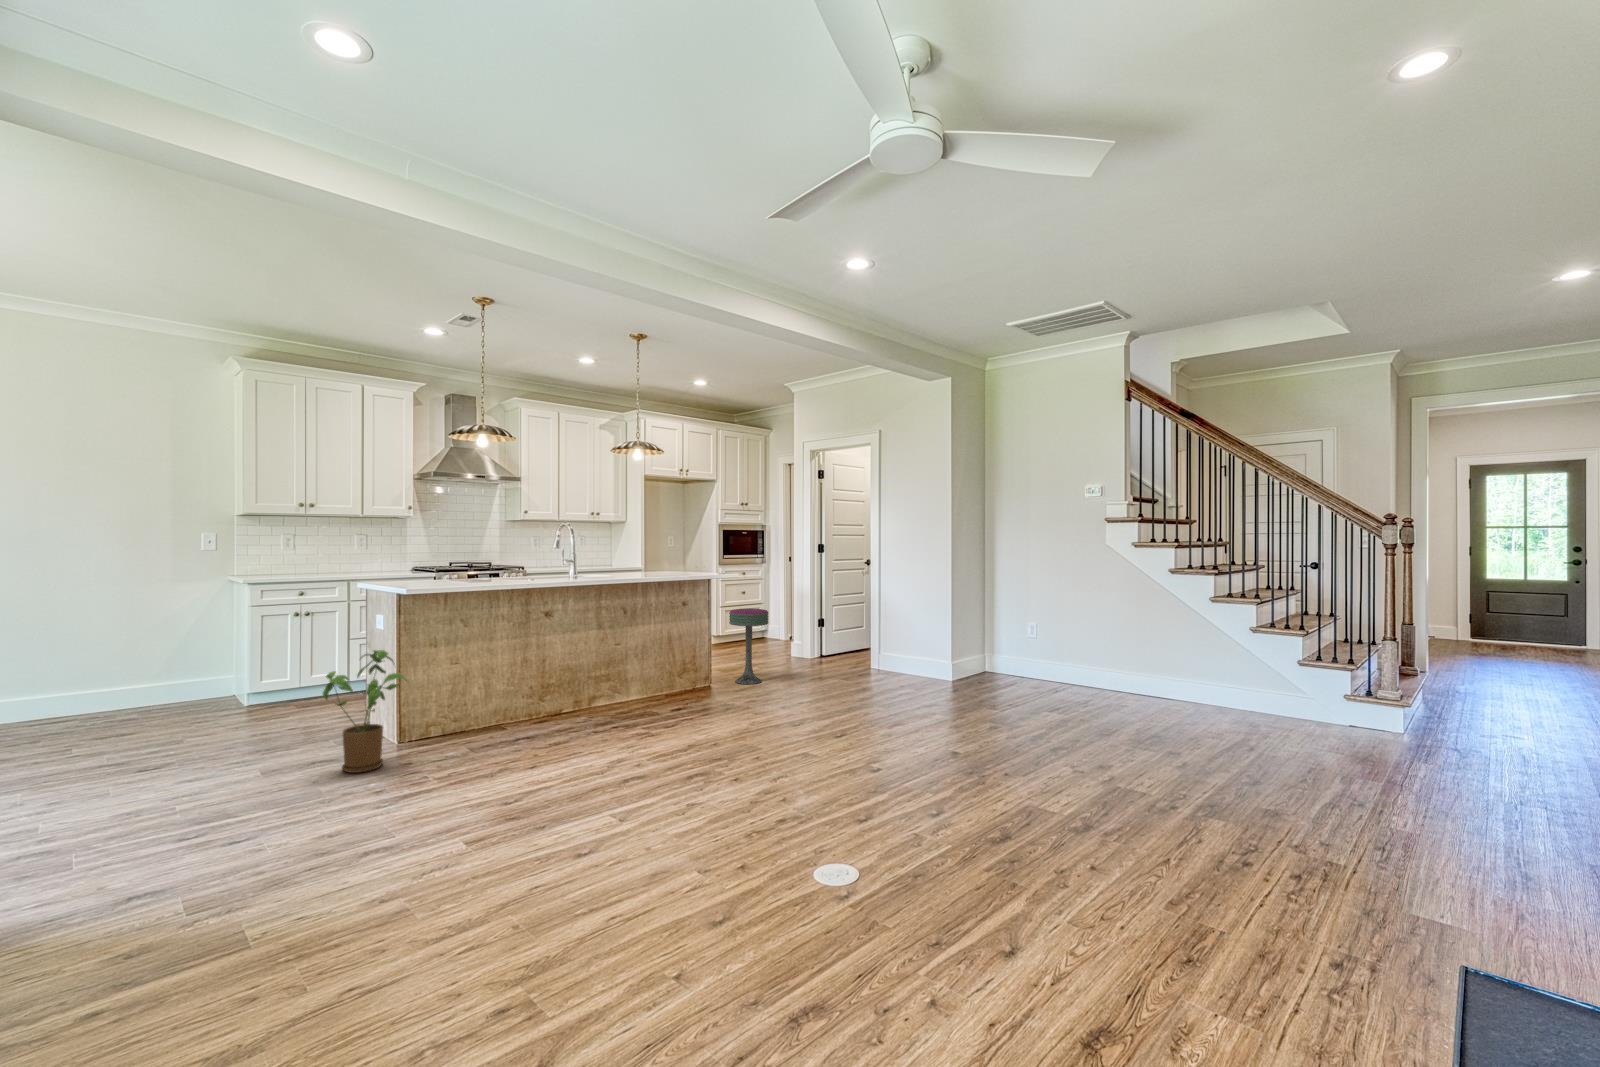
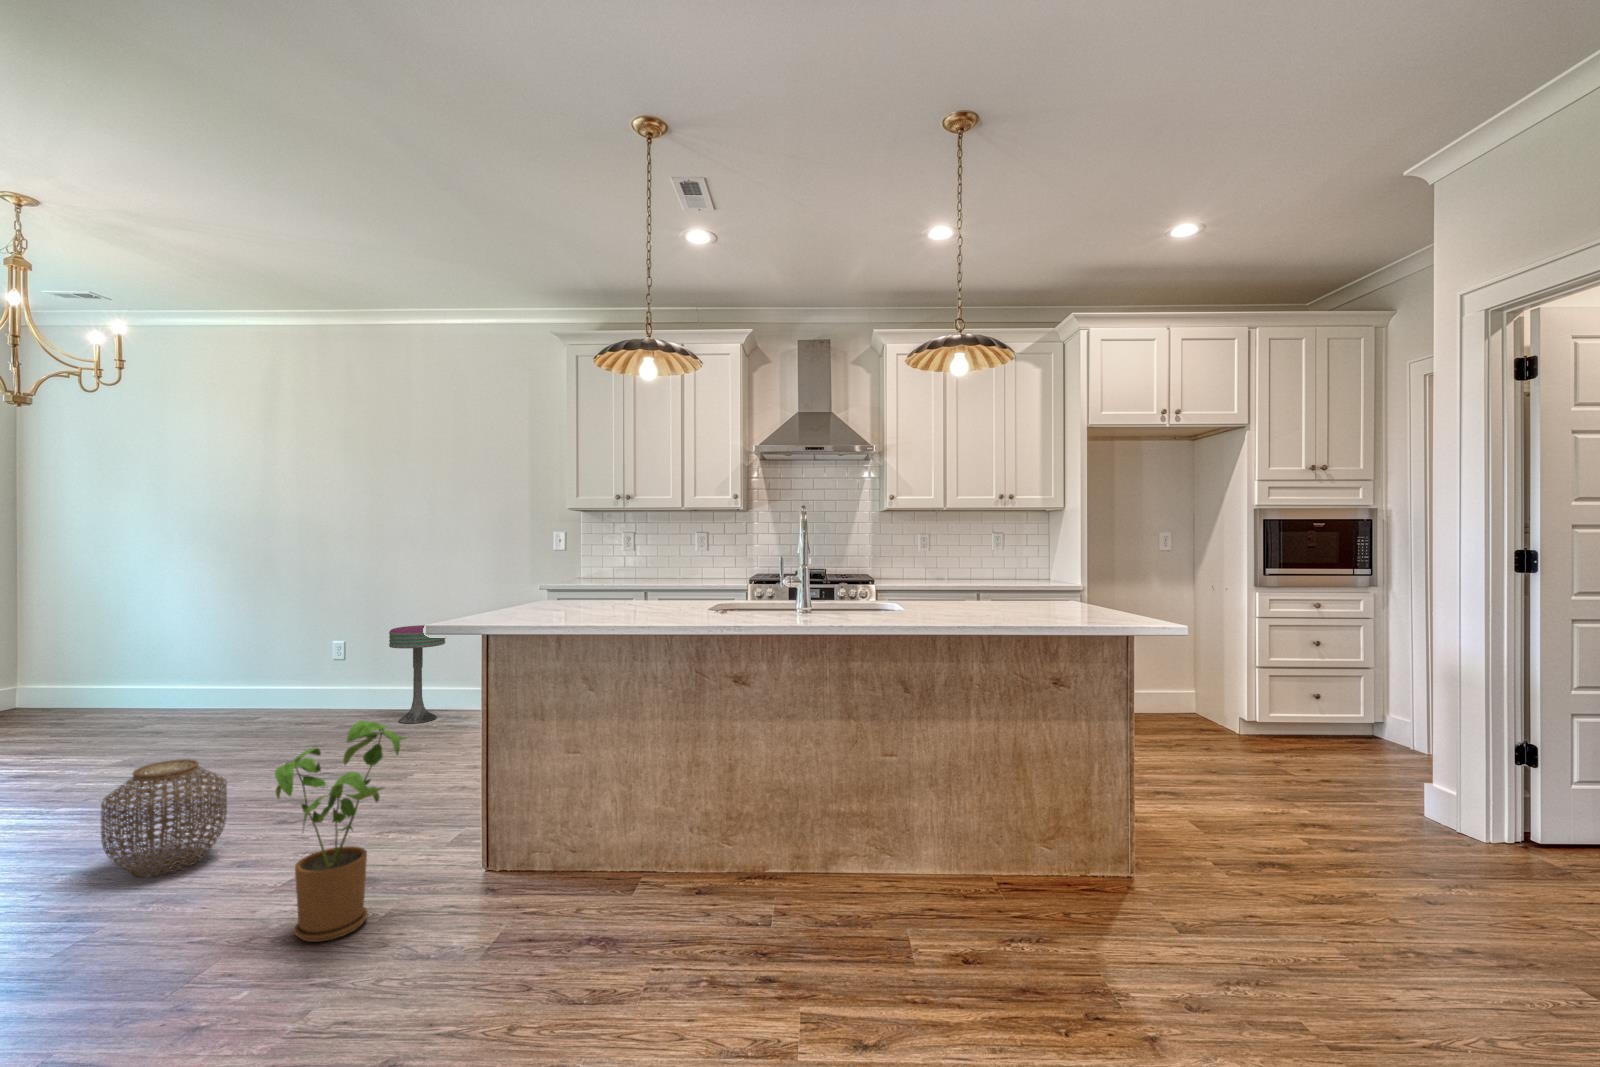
bar stool: present [729,608,768,684] -> present [389,625,445,723]
woven basket: none [86,710,183,795] -> present [101,759,227,877]

